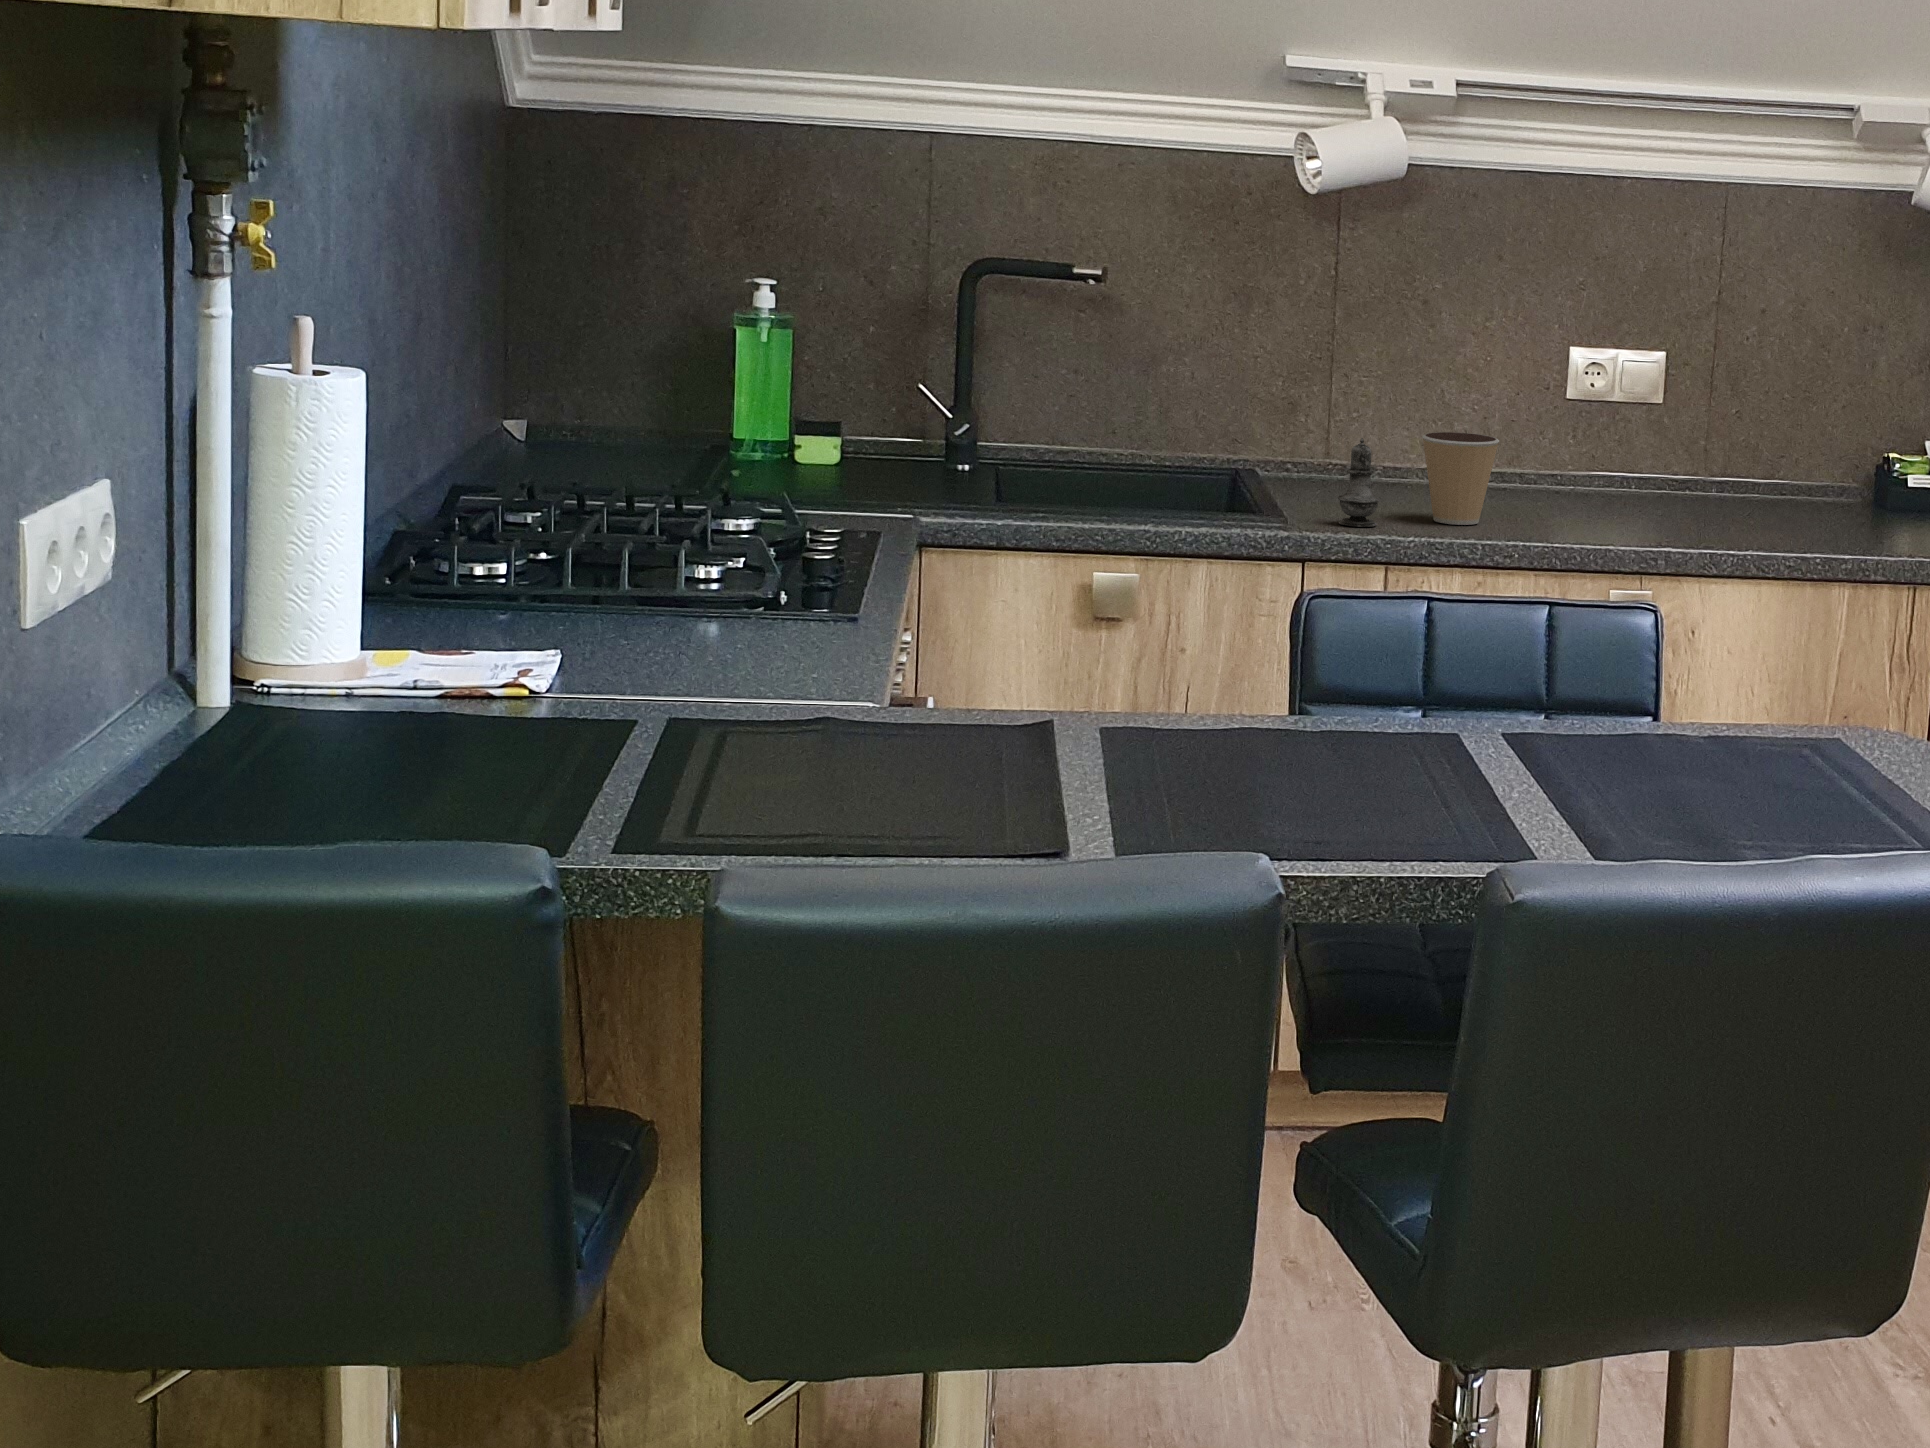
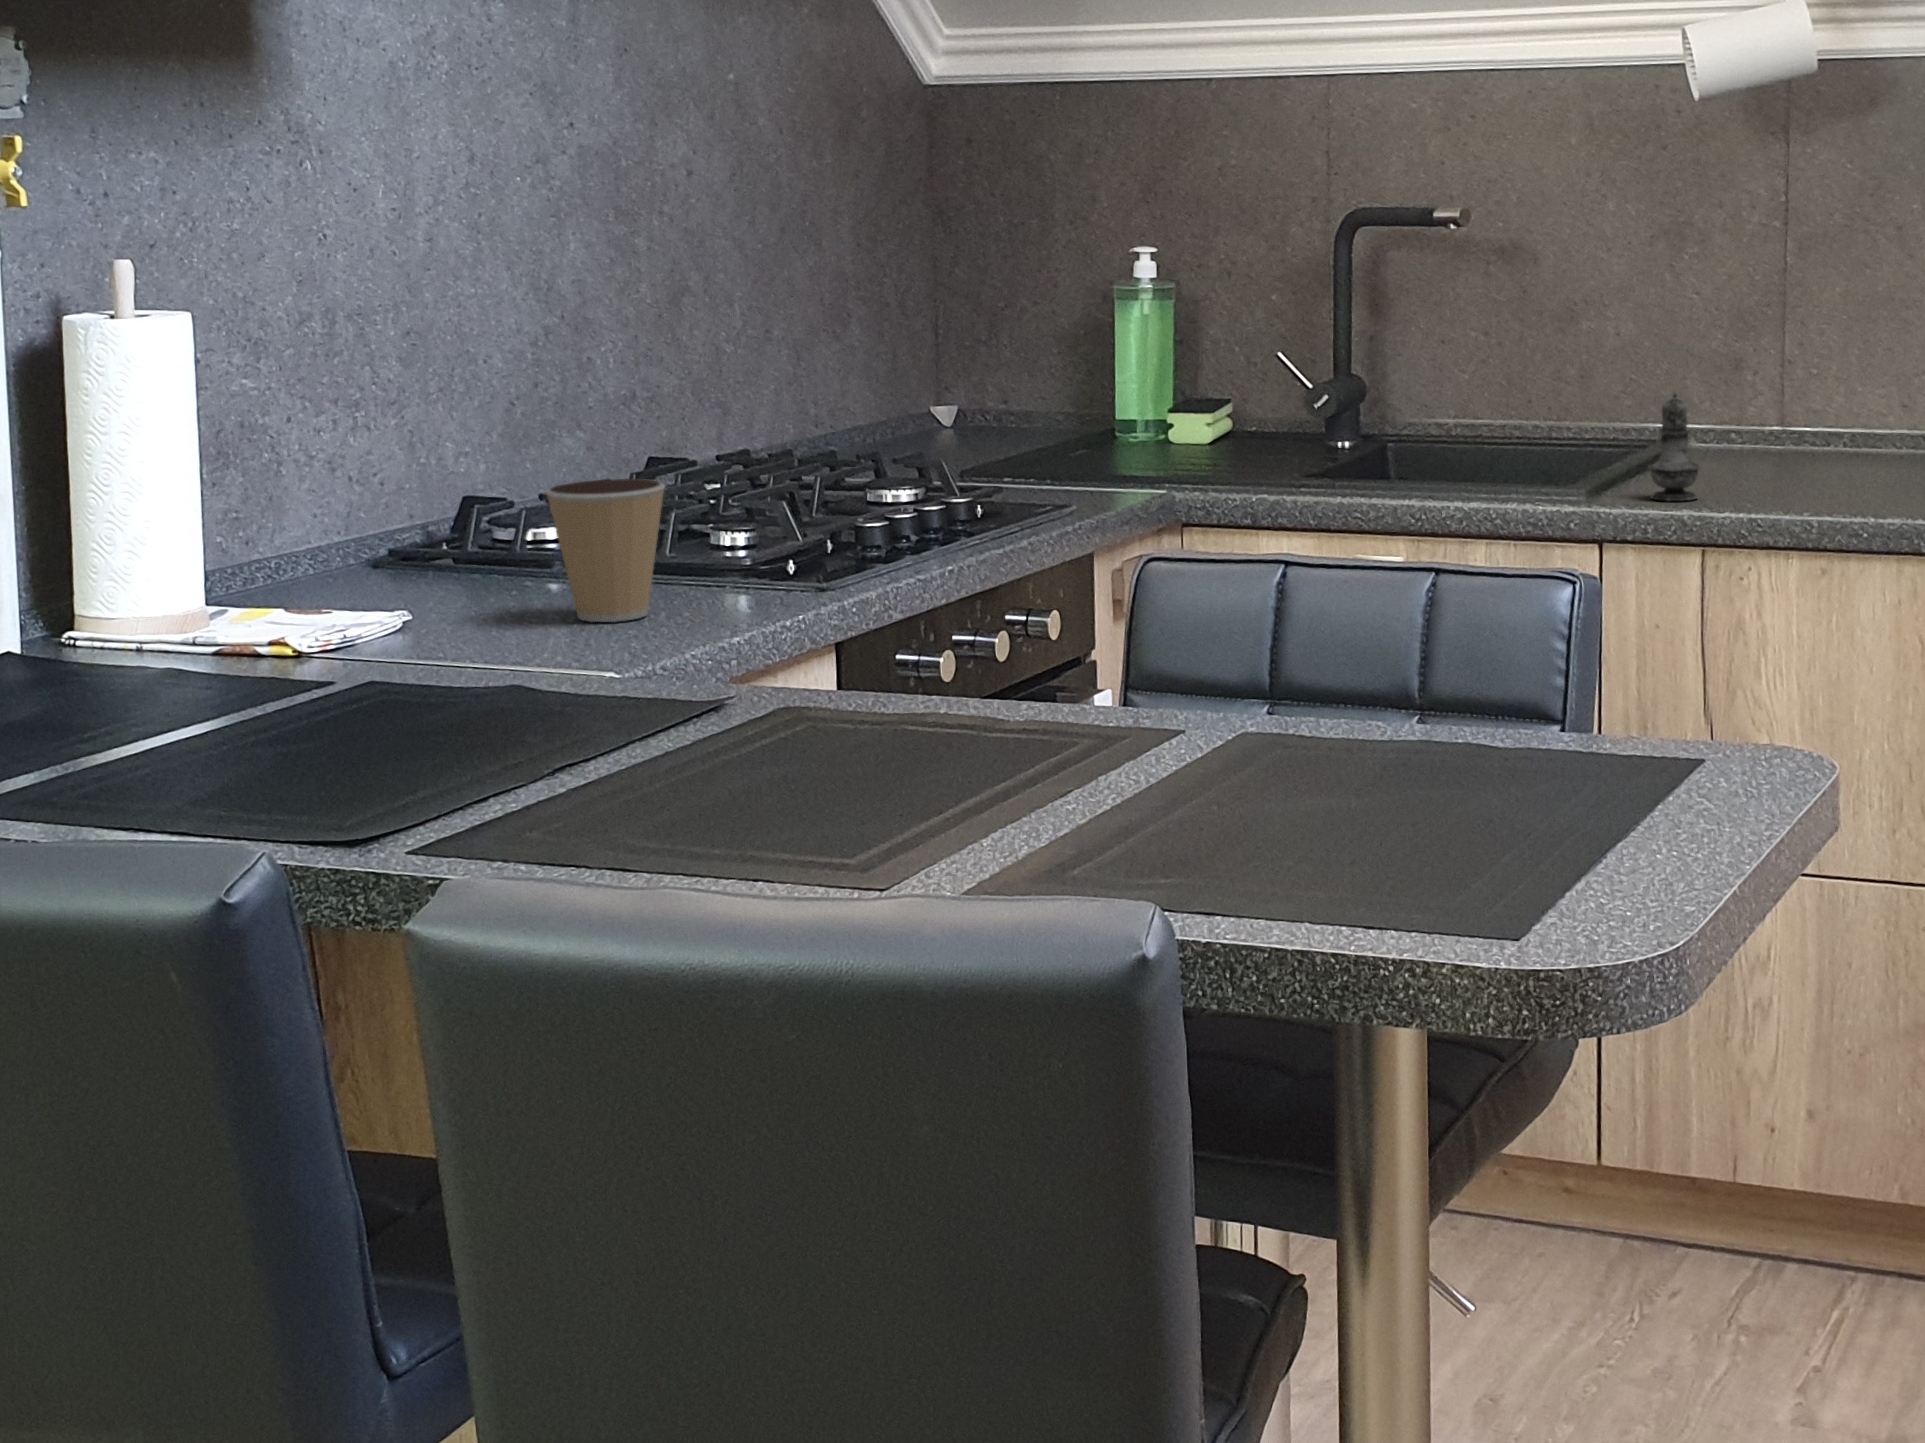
coffee cup: present [1422,432,1499,525] -> present [546,479,665,622]

